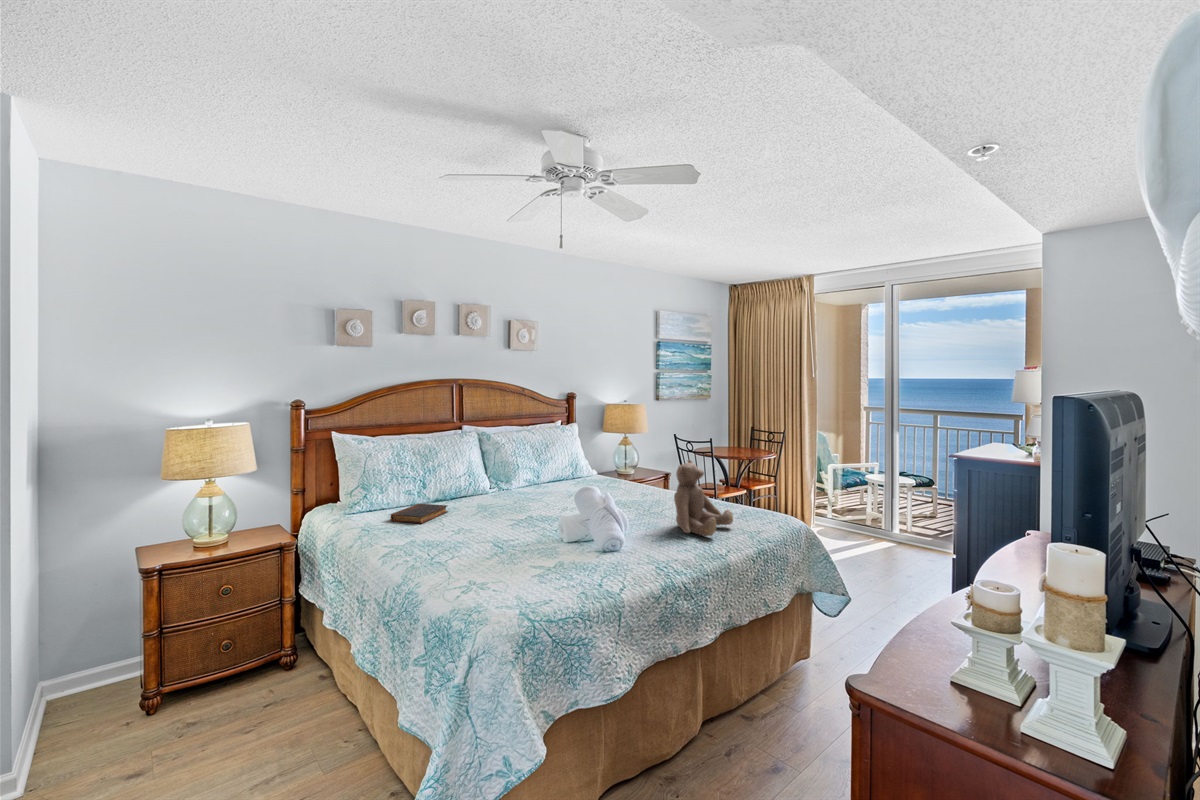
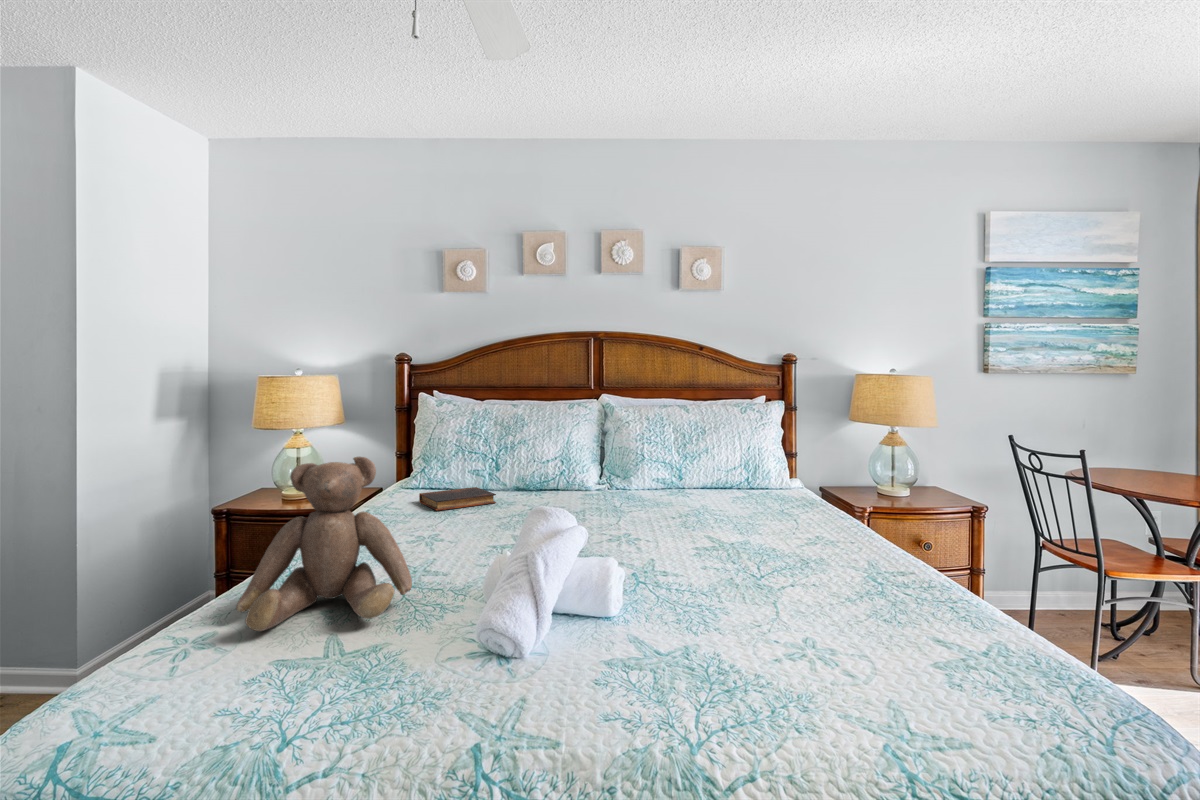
teddy bear: present [674,460,733,536] -> present [236,457,412,631]

